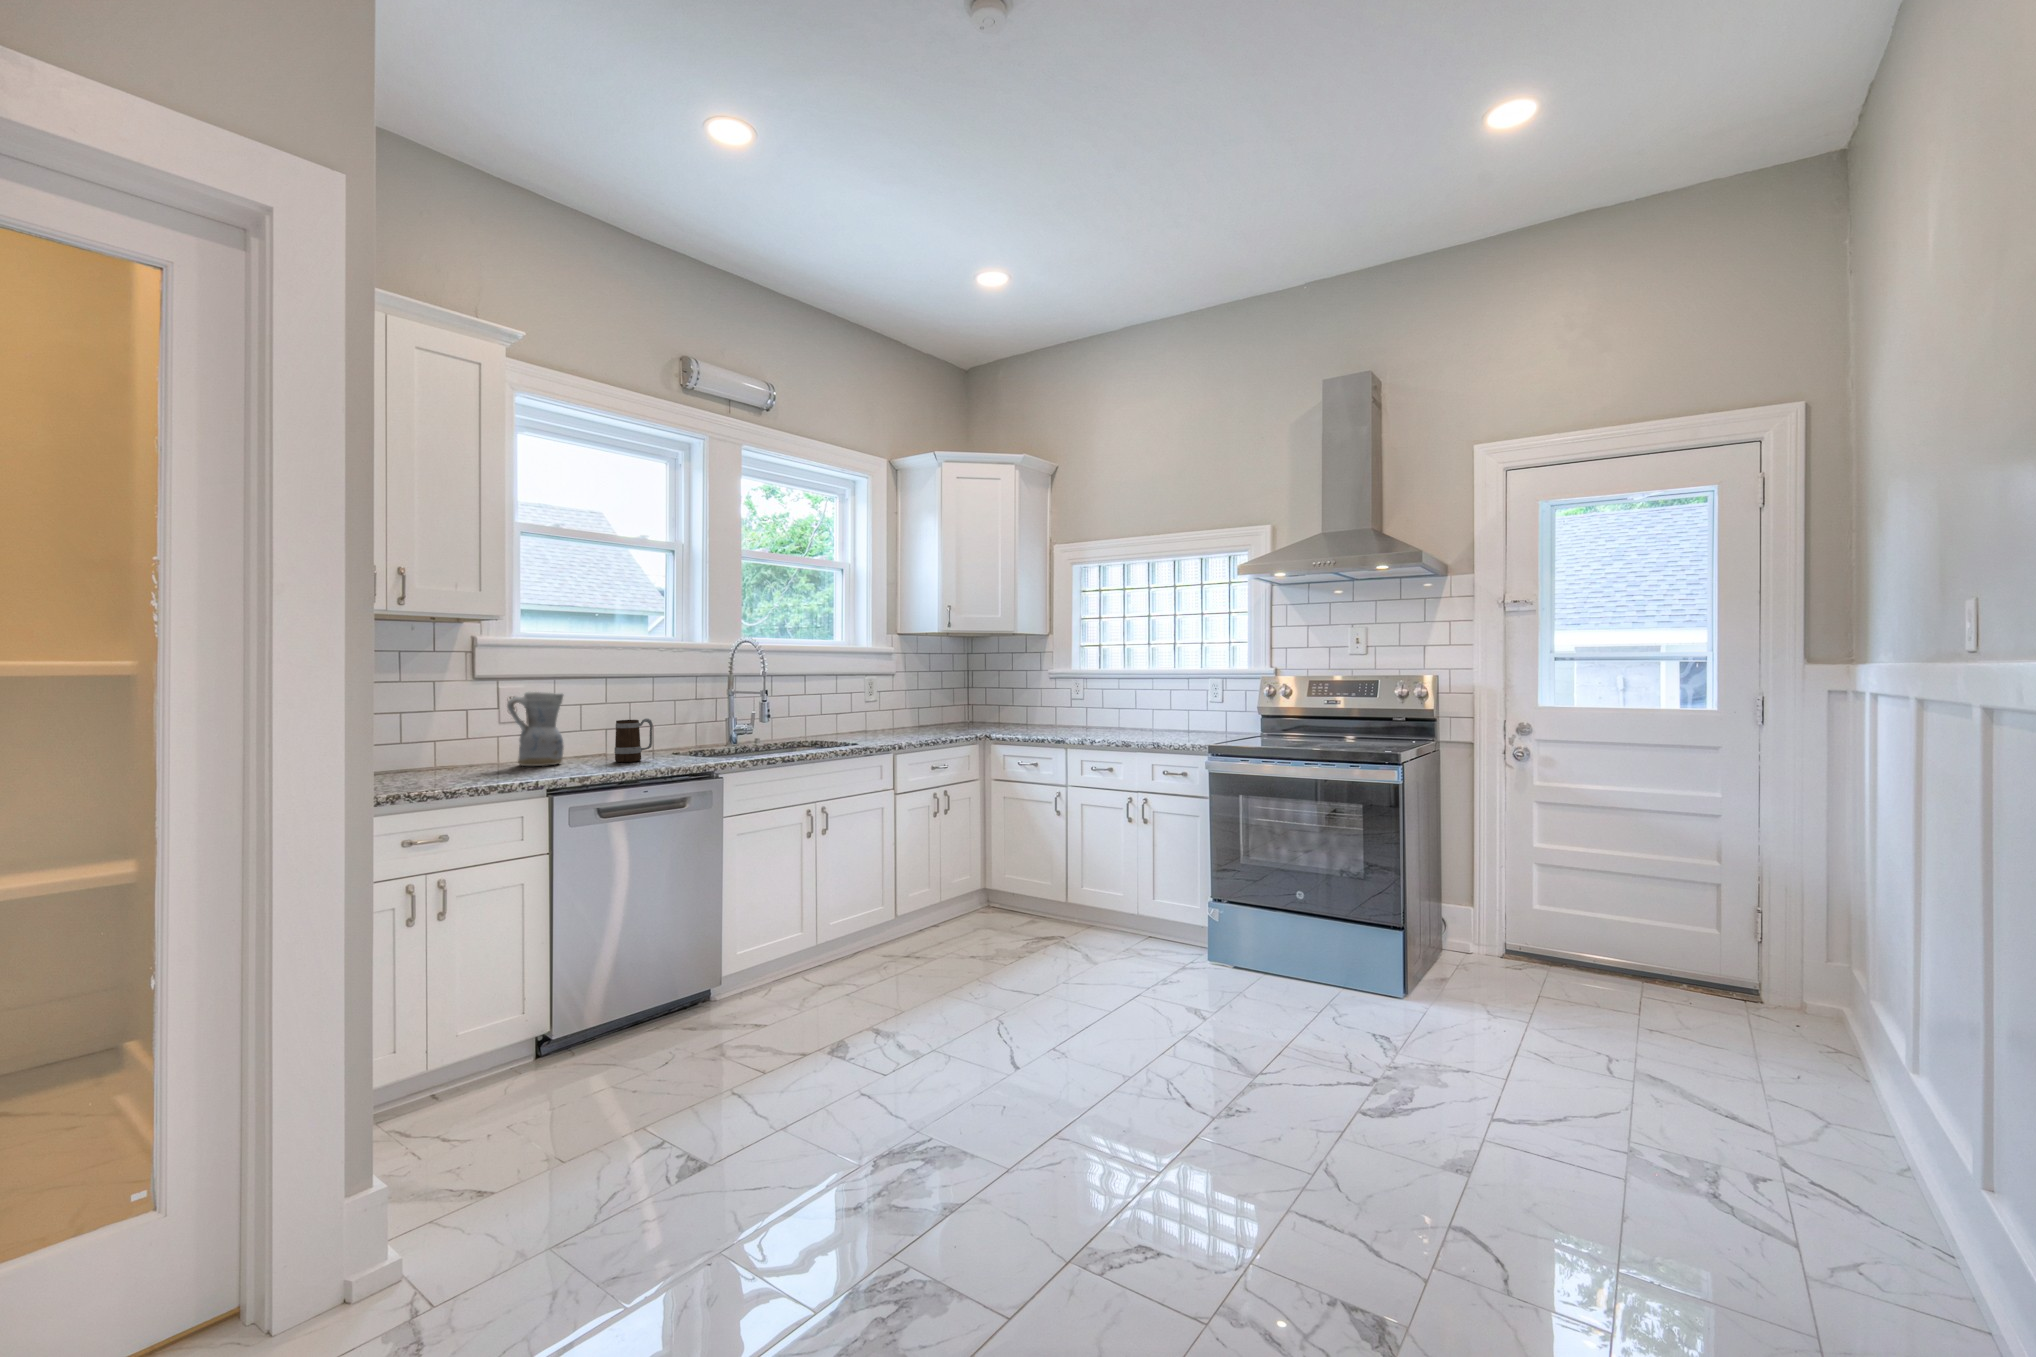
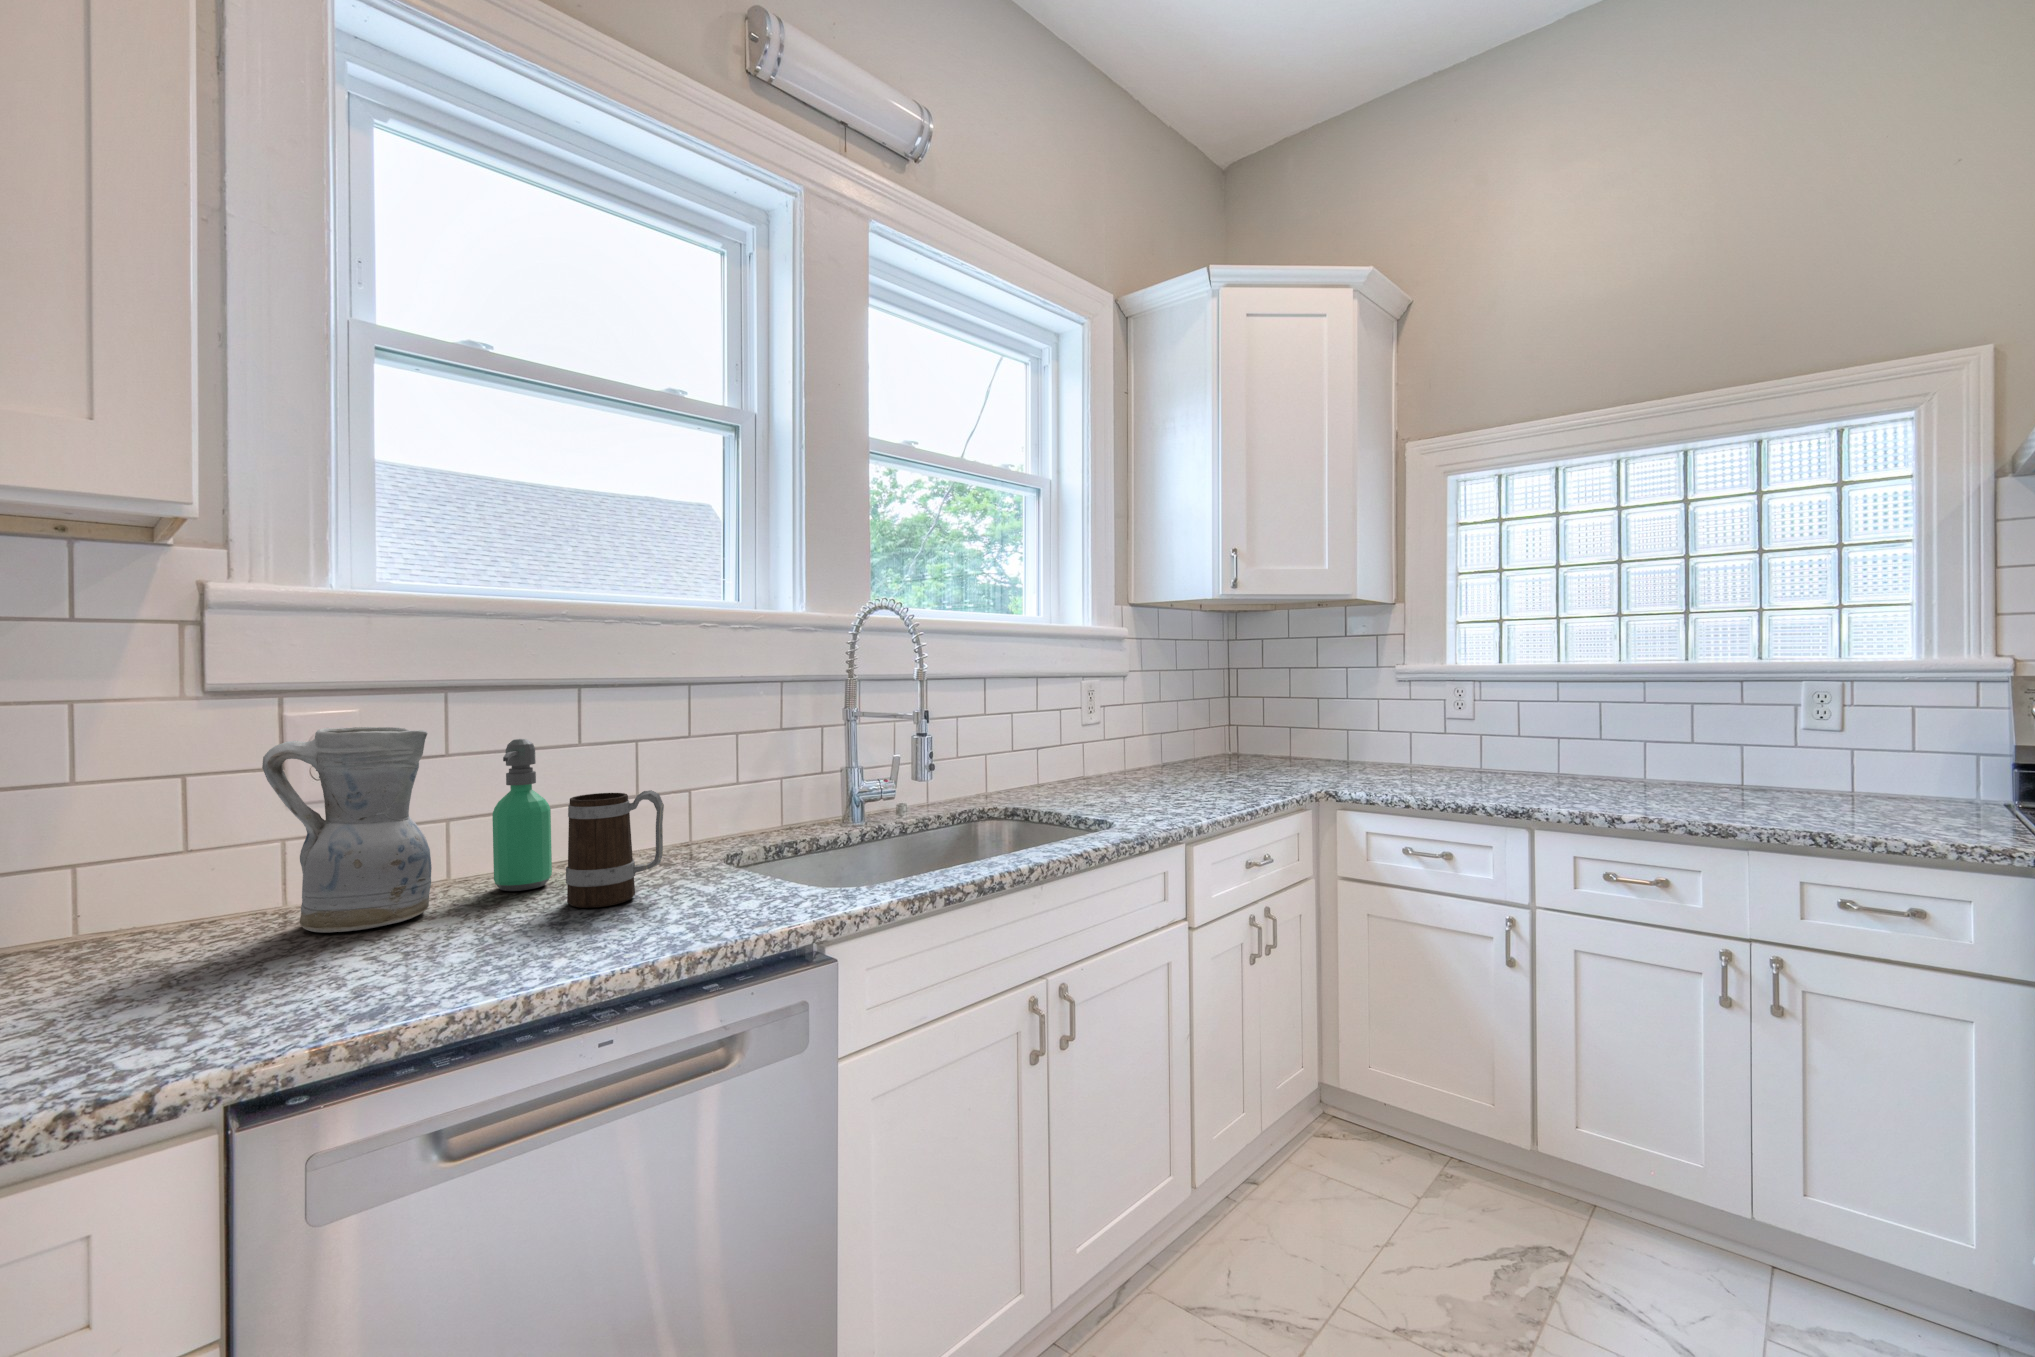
soap dispenser: none [579,699,602,760] -> present [492,739,552,891]

